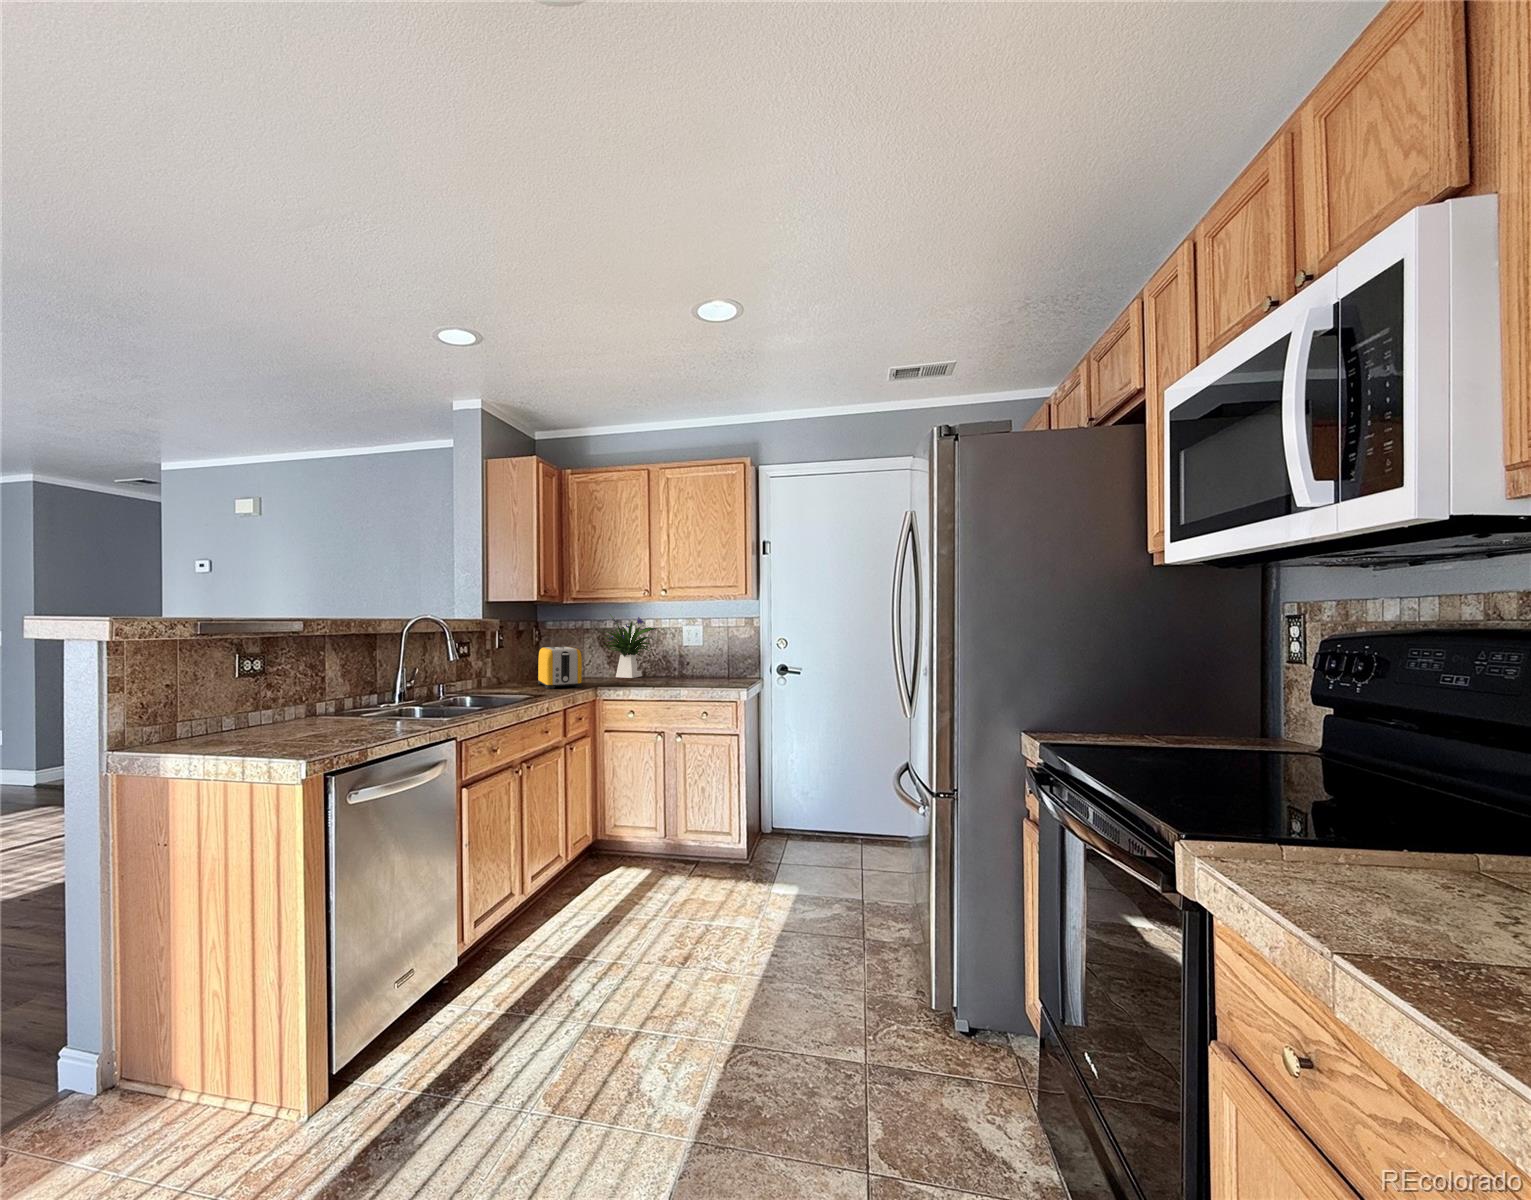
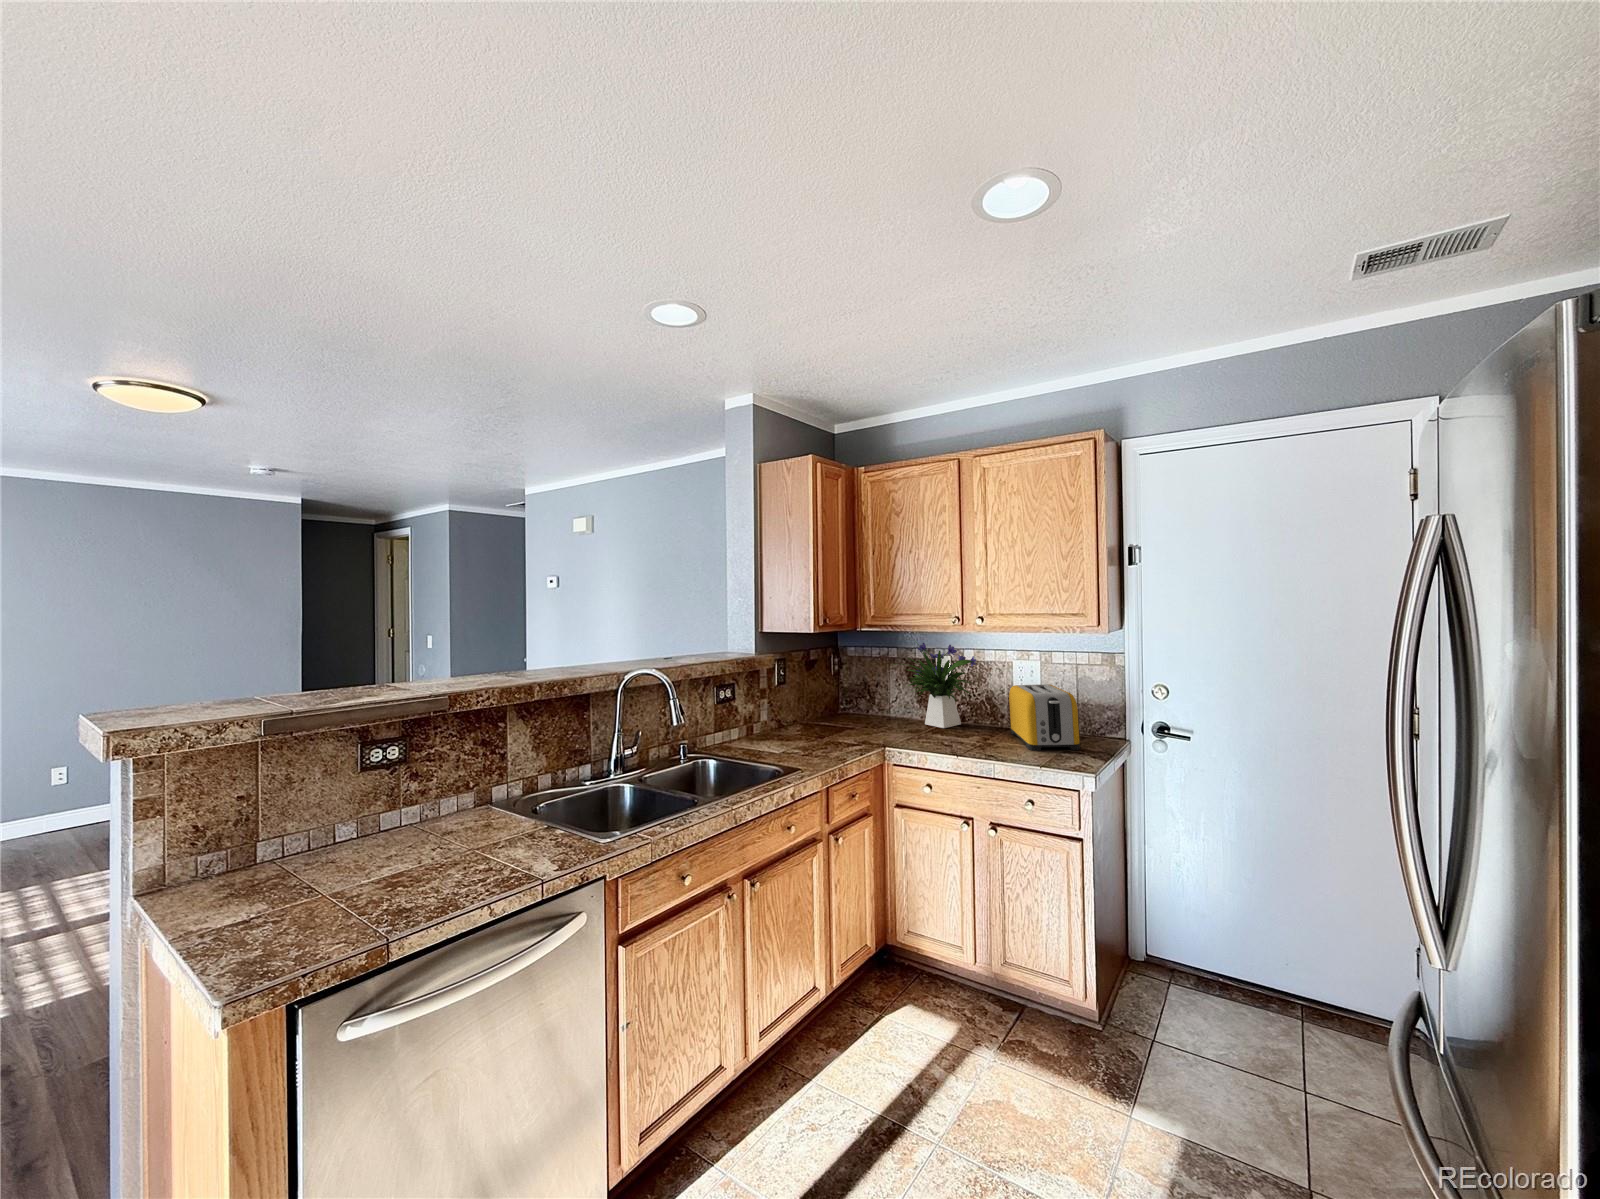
toaster: present [538,647,582,689] -> present [1009,684,1080,751]

